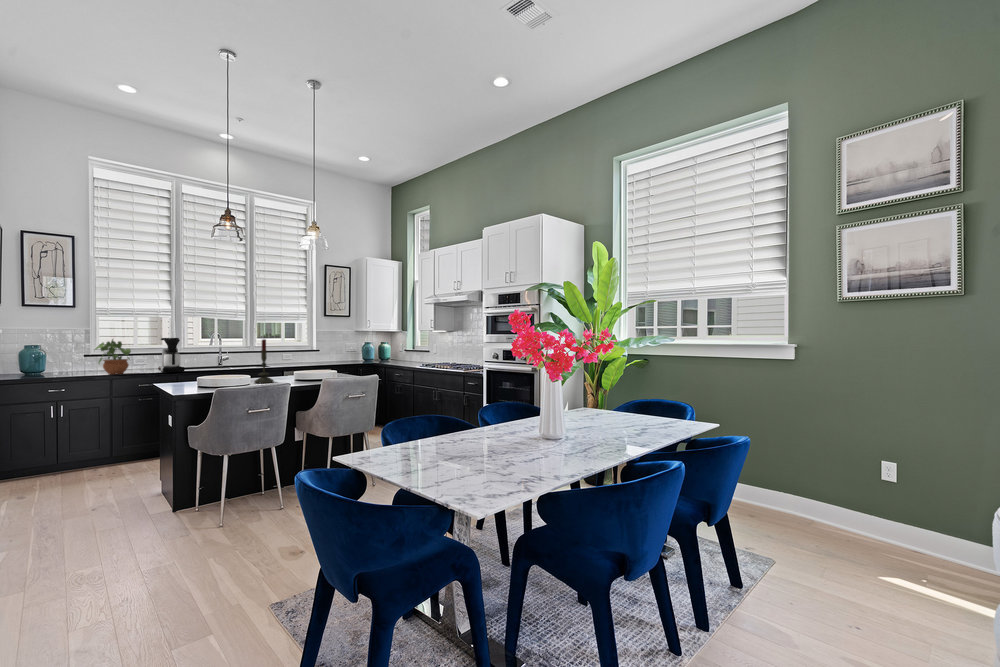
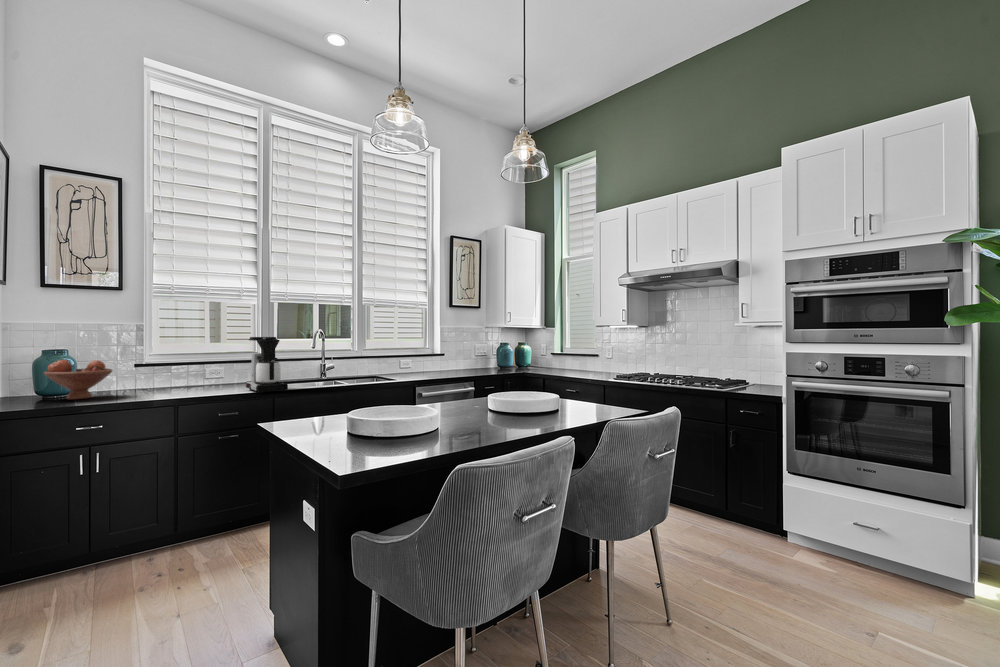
potted plant: present [95,339,131,375] -> none [151,337,208,396]
candle: present [254,339,274,383] -> none [461,338,495,429]
fruit bowl: none [25,352,69,376] -> present [44,360,113,399]

